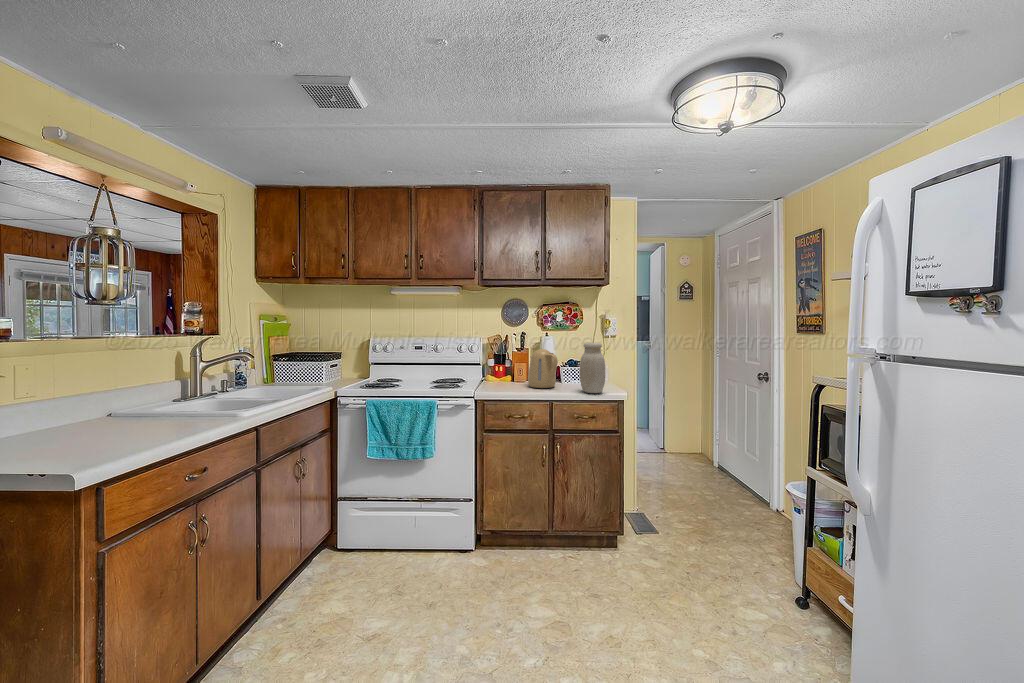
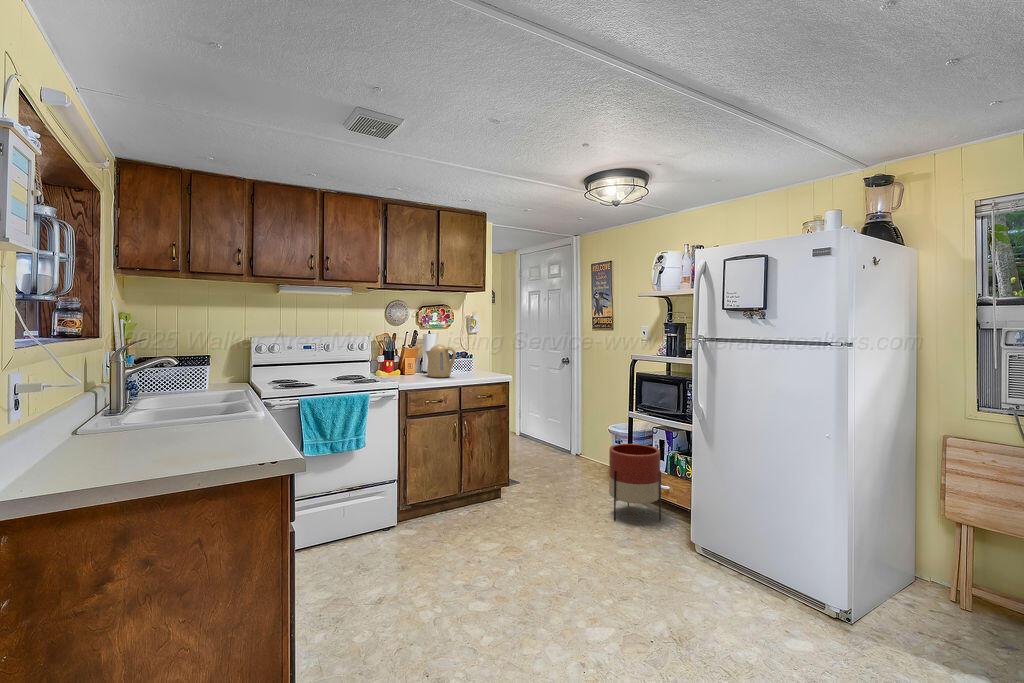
jar: present [580,343,605,393] -> none [474,338,495,378]
planter: none [744,514,839,665] -> present [609,444,661,521]

